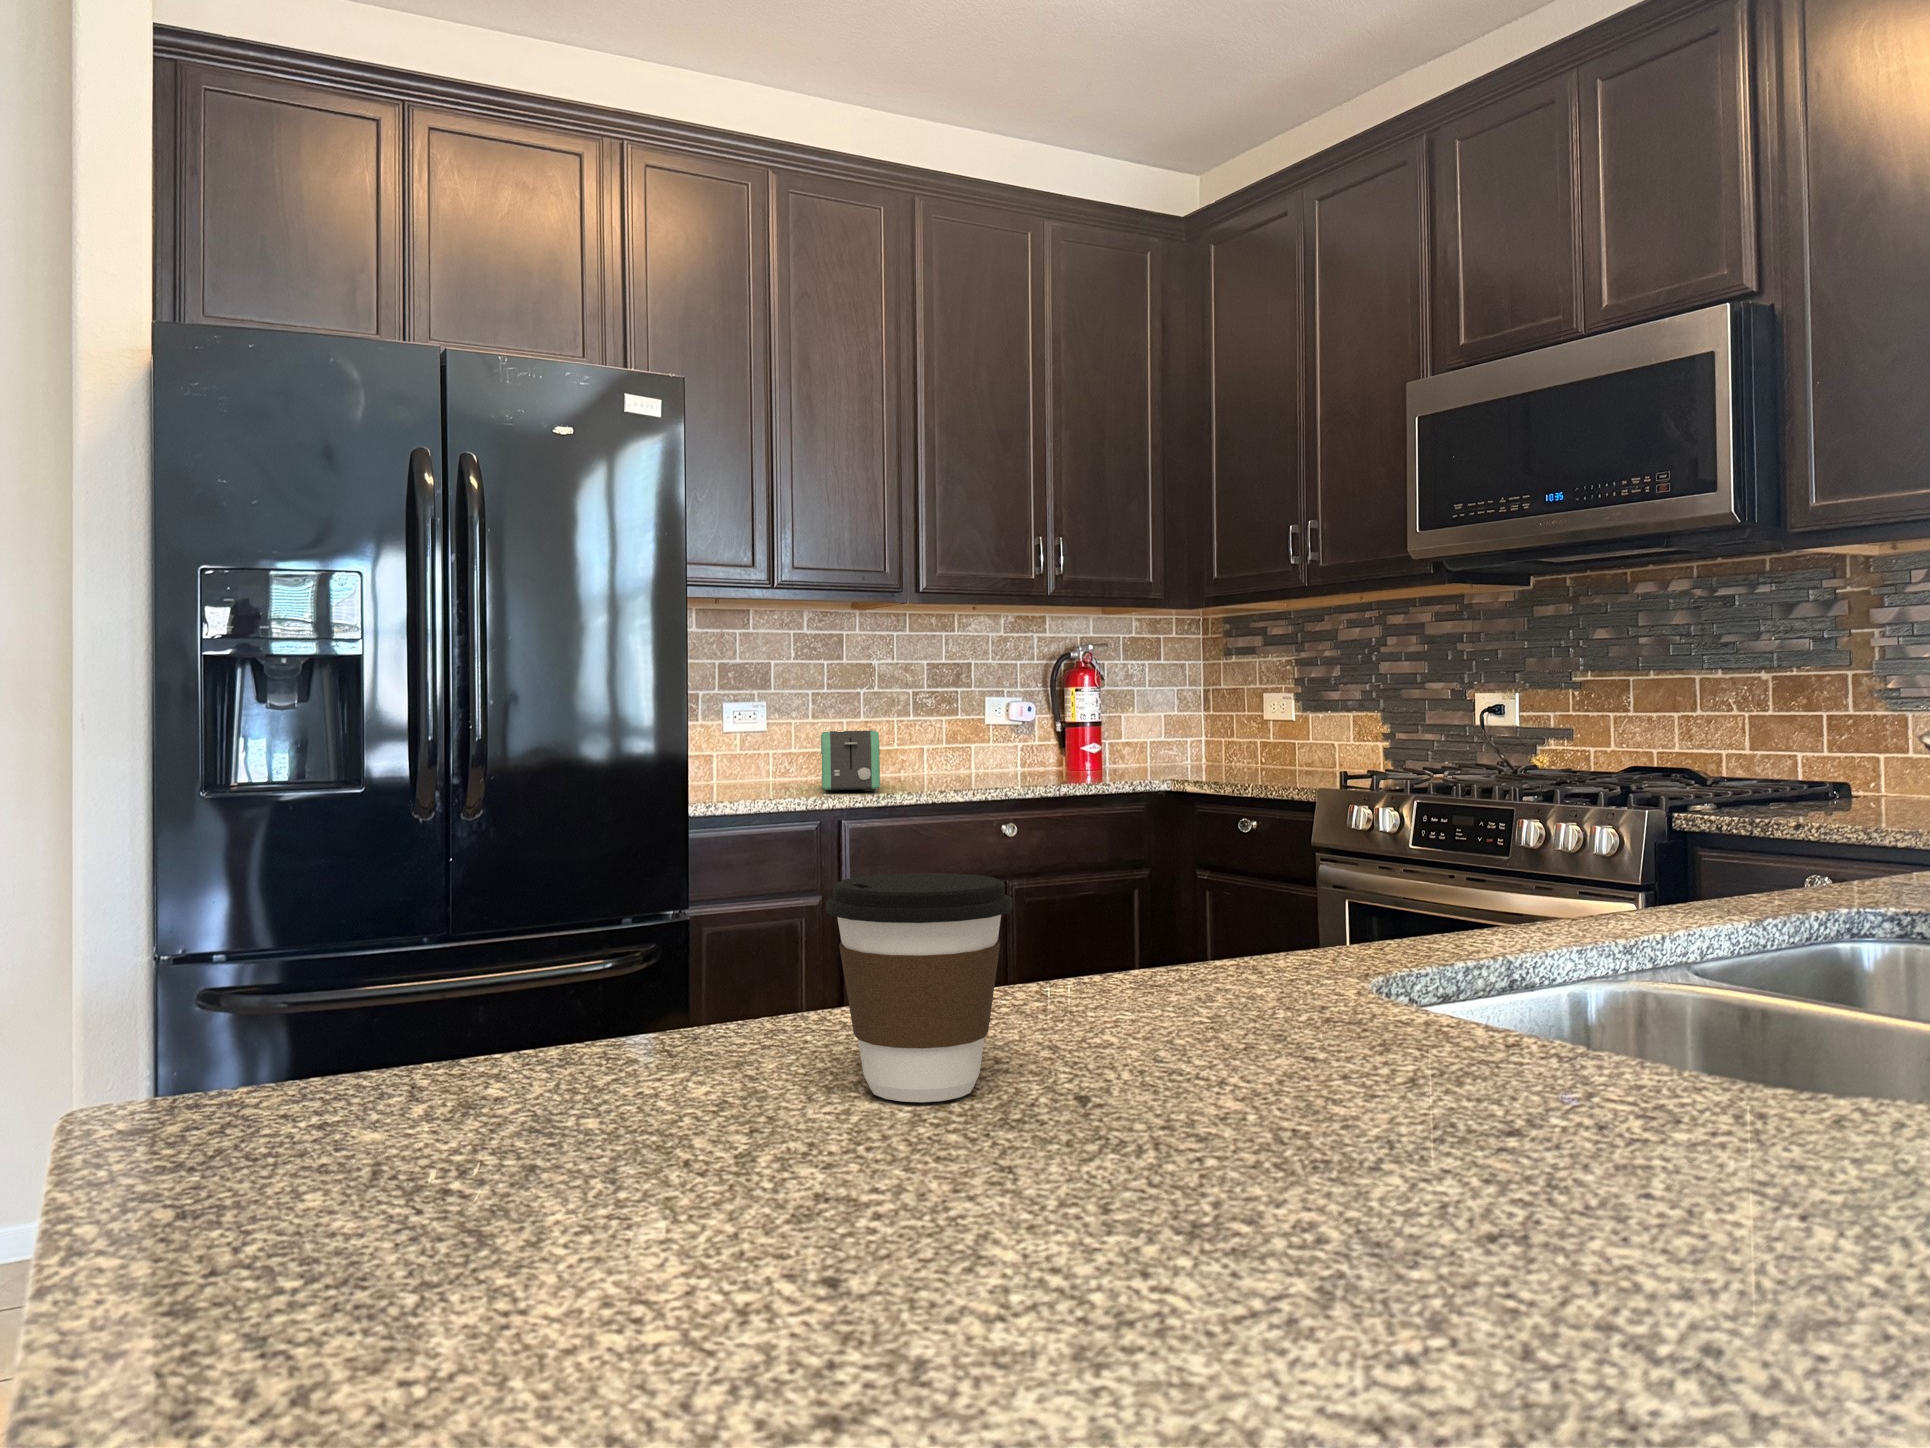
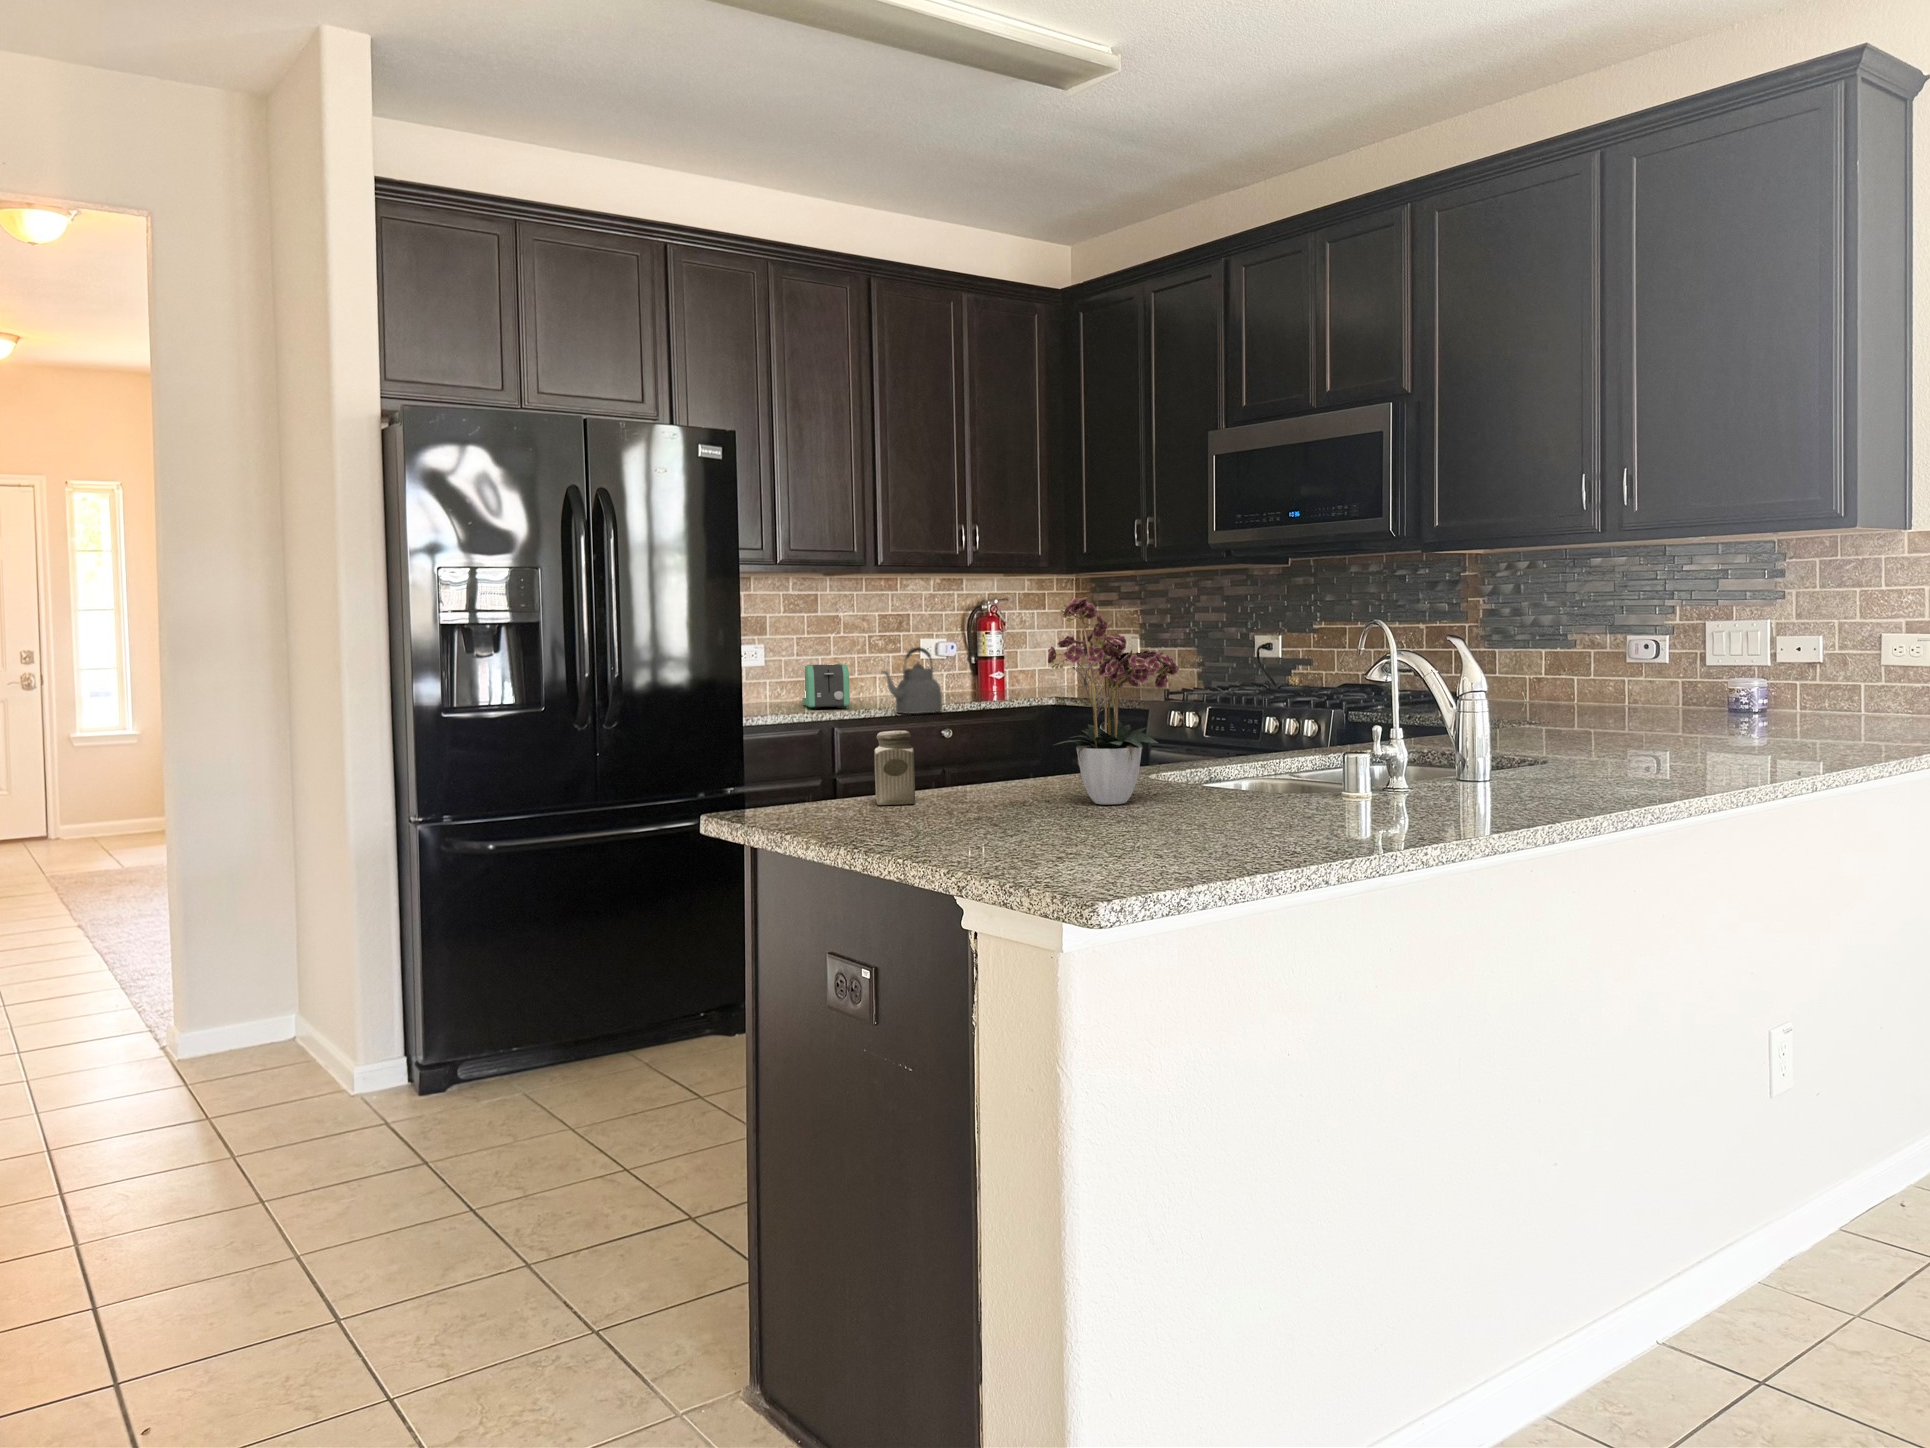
flower arrangement: none [1054,409,1643,1235] -> present [1048,597,1179,804]
kettle: none [916,707,1006,802] -> present [883,647,942,714]
coffee cup: present [826,873,1012,1102] -> none [955,723,1016,795]
salt shaker: none [528,904,677,1154] -> present [874,730,915,805]

